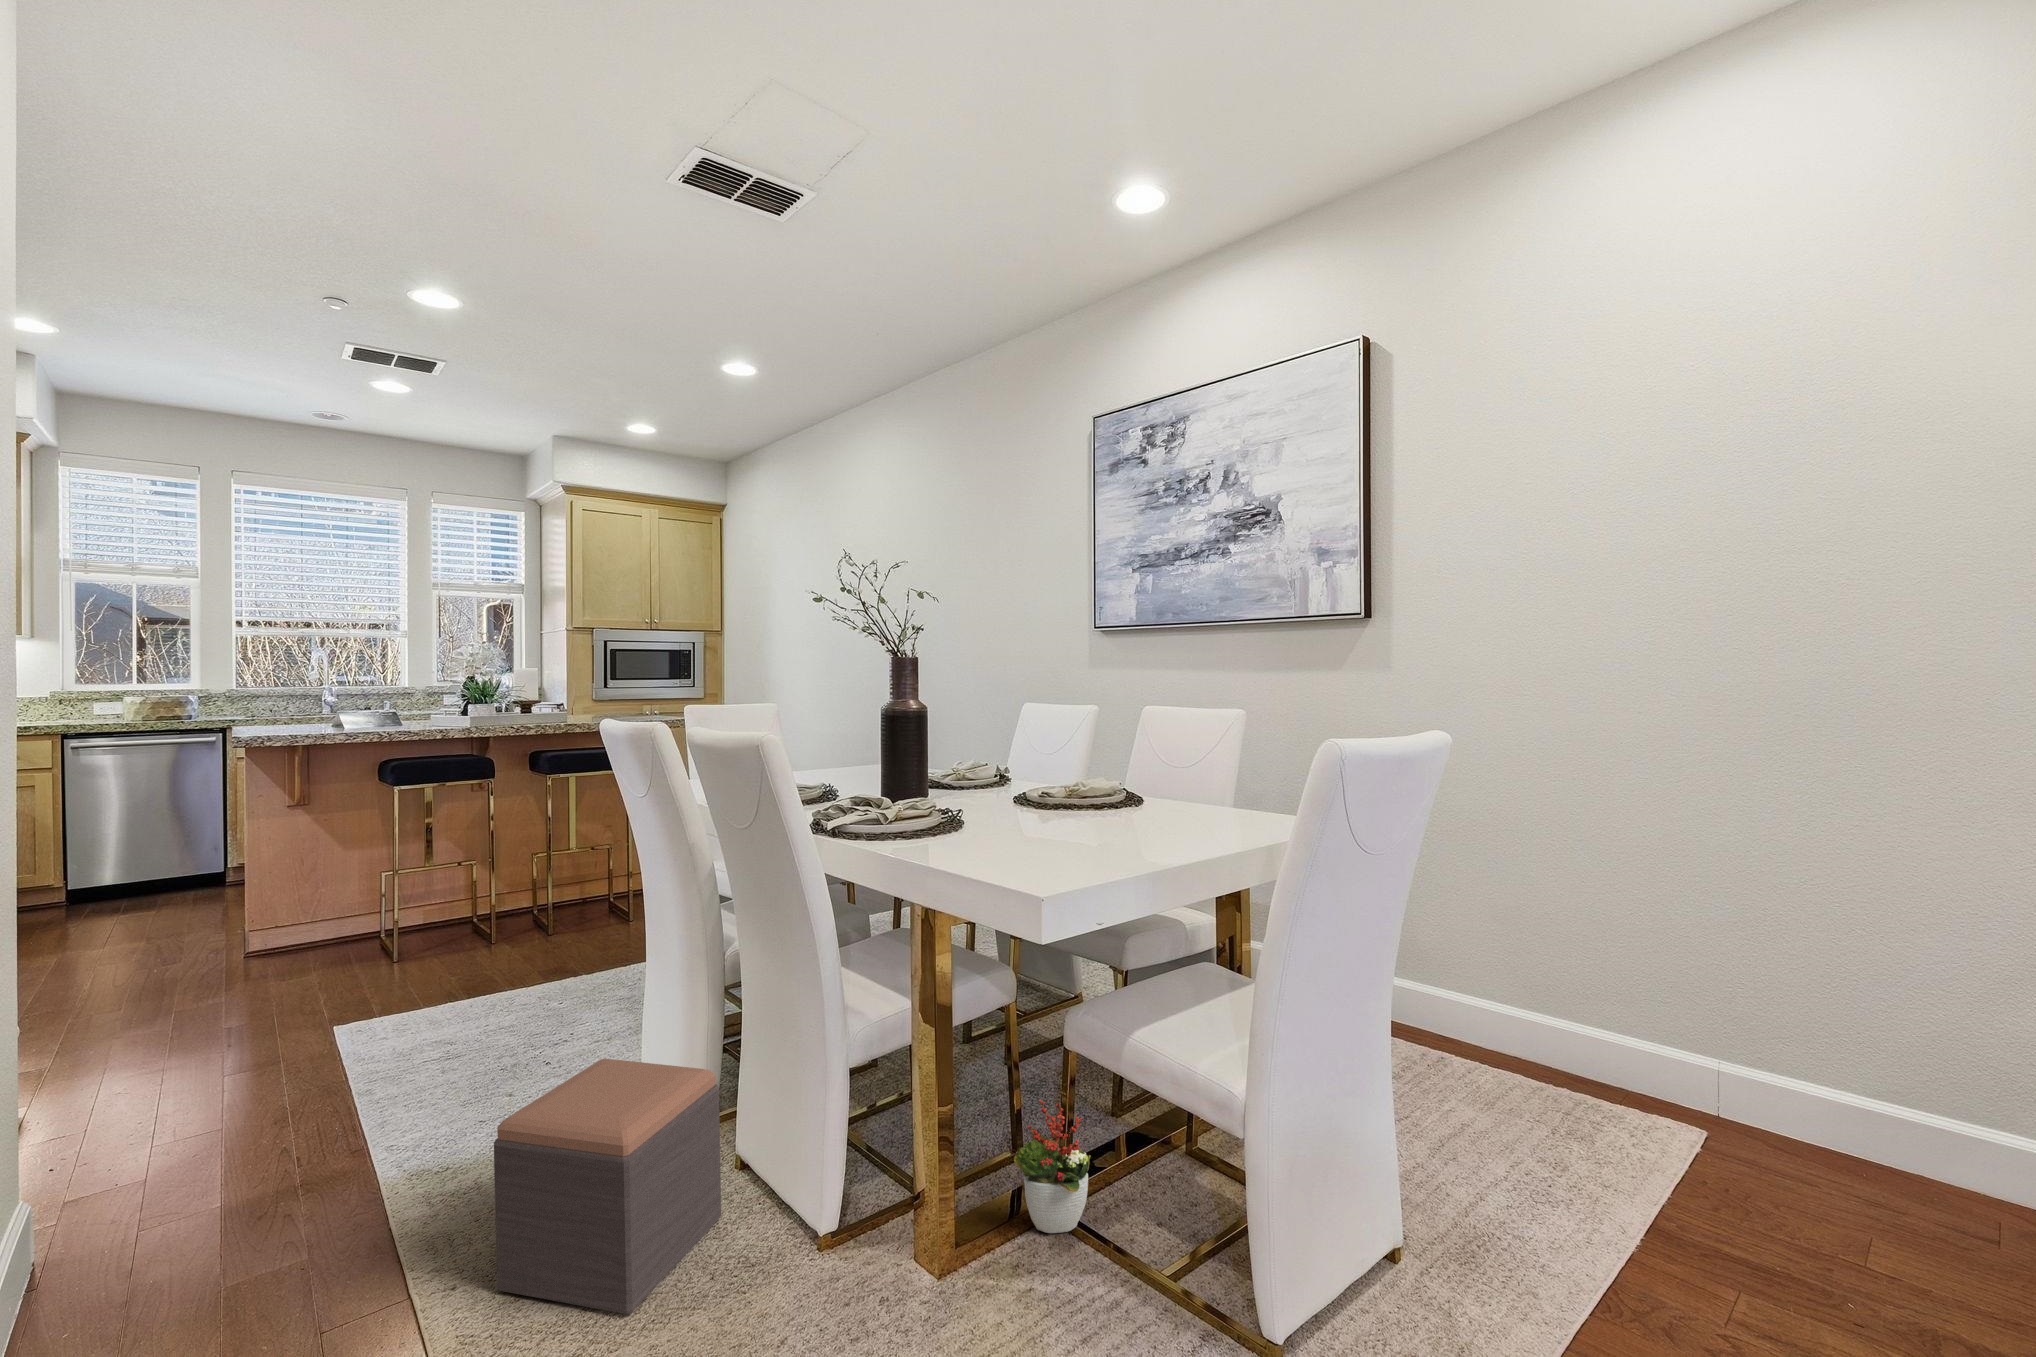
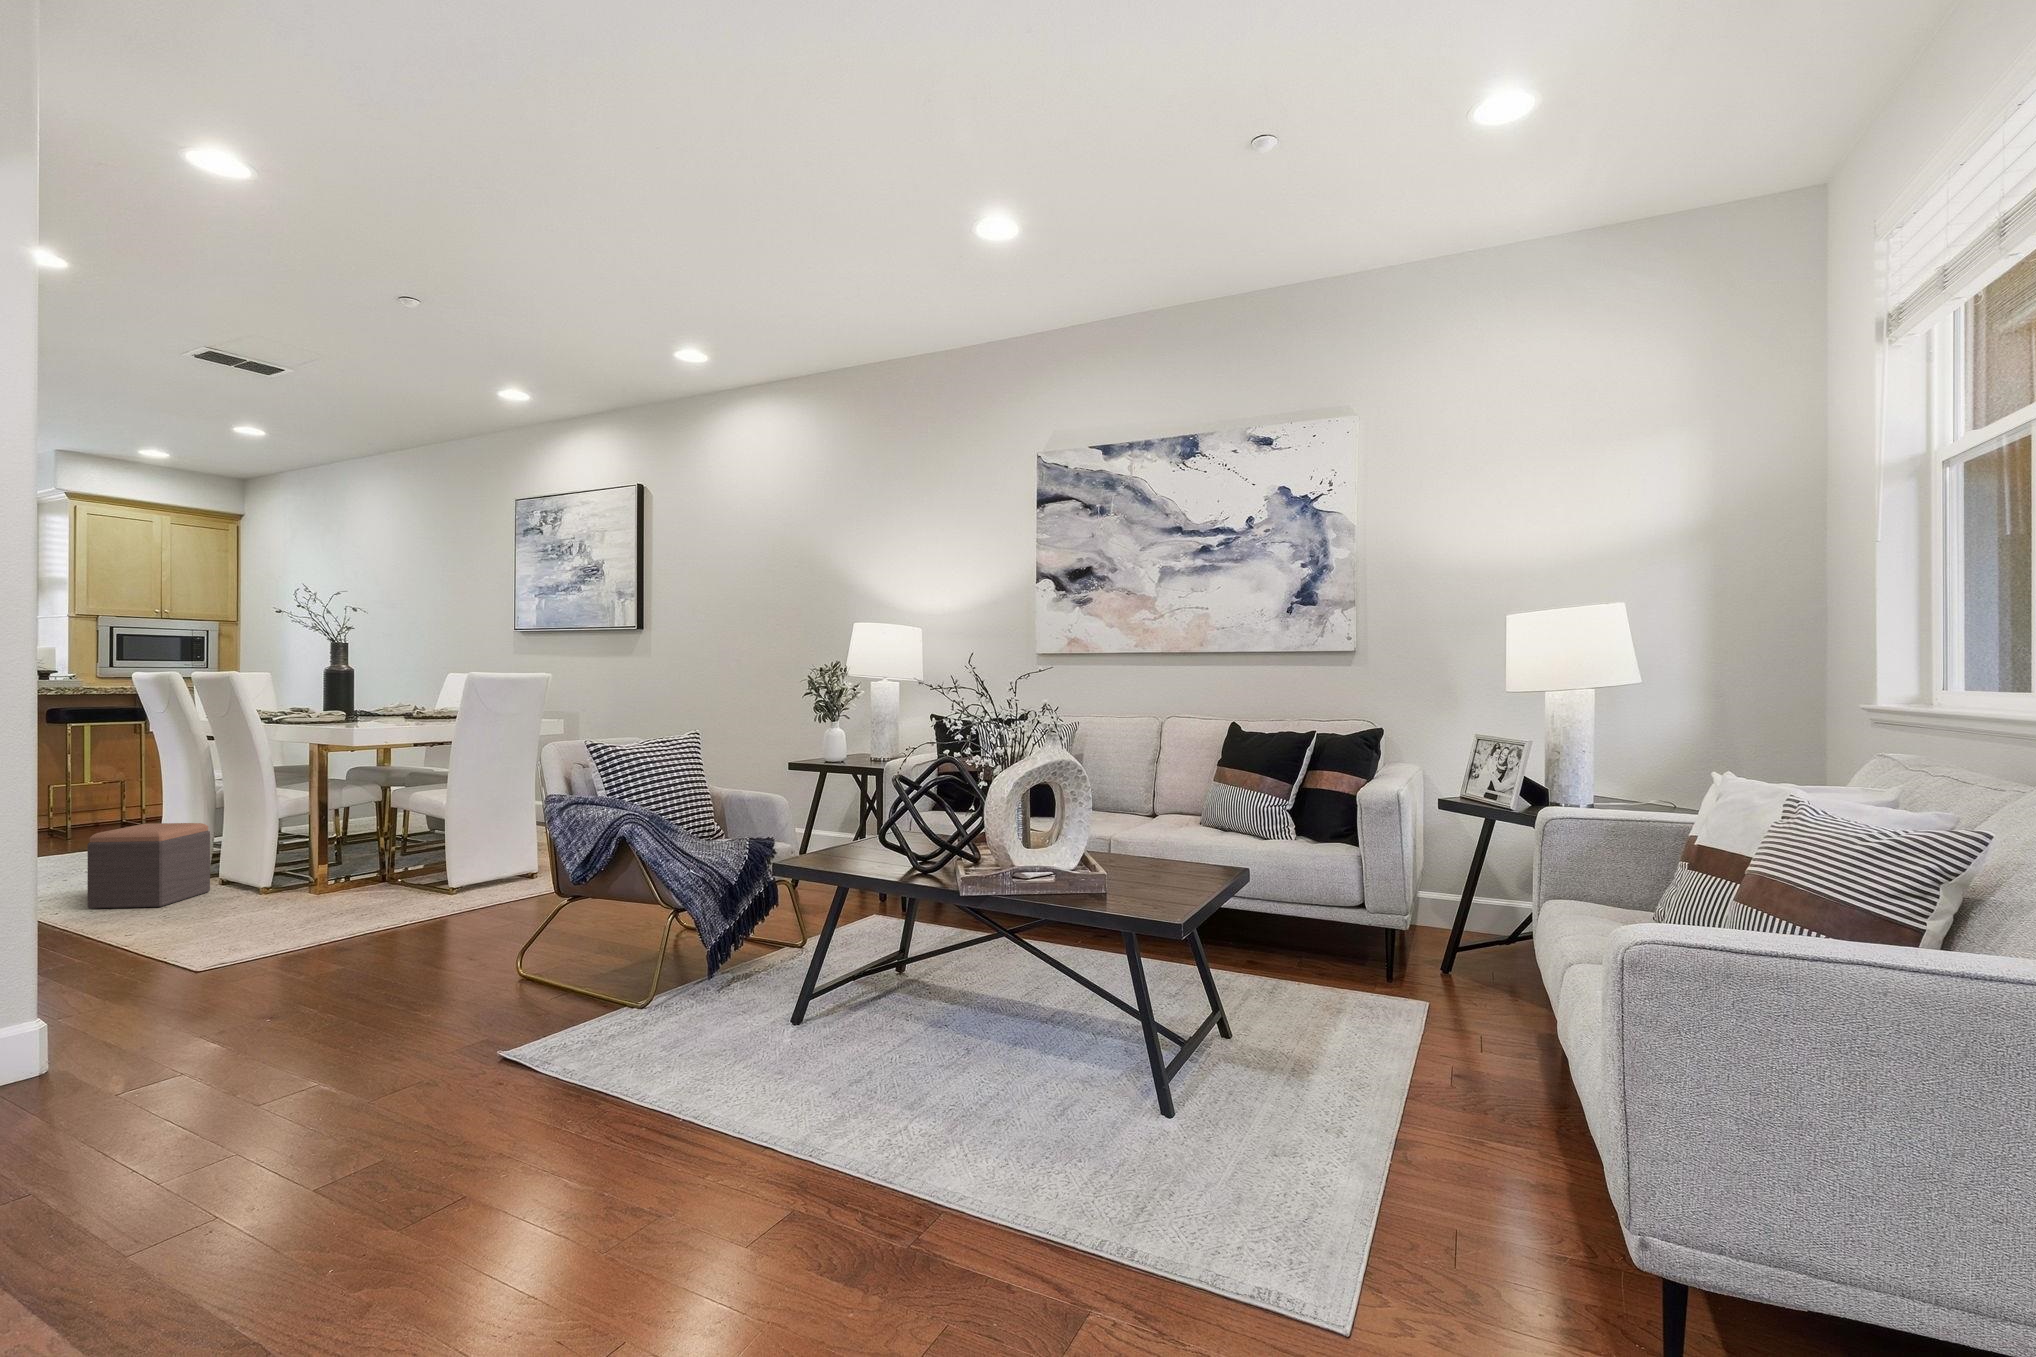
decorative plant: present [1014,1100,1090,1233] -> none [363,829,402,884]

